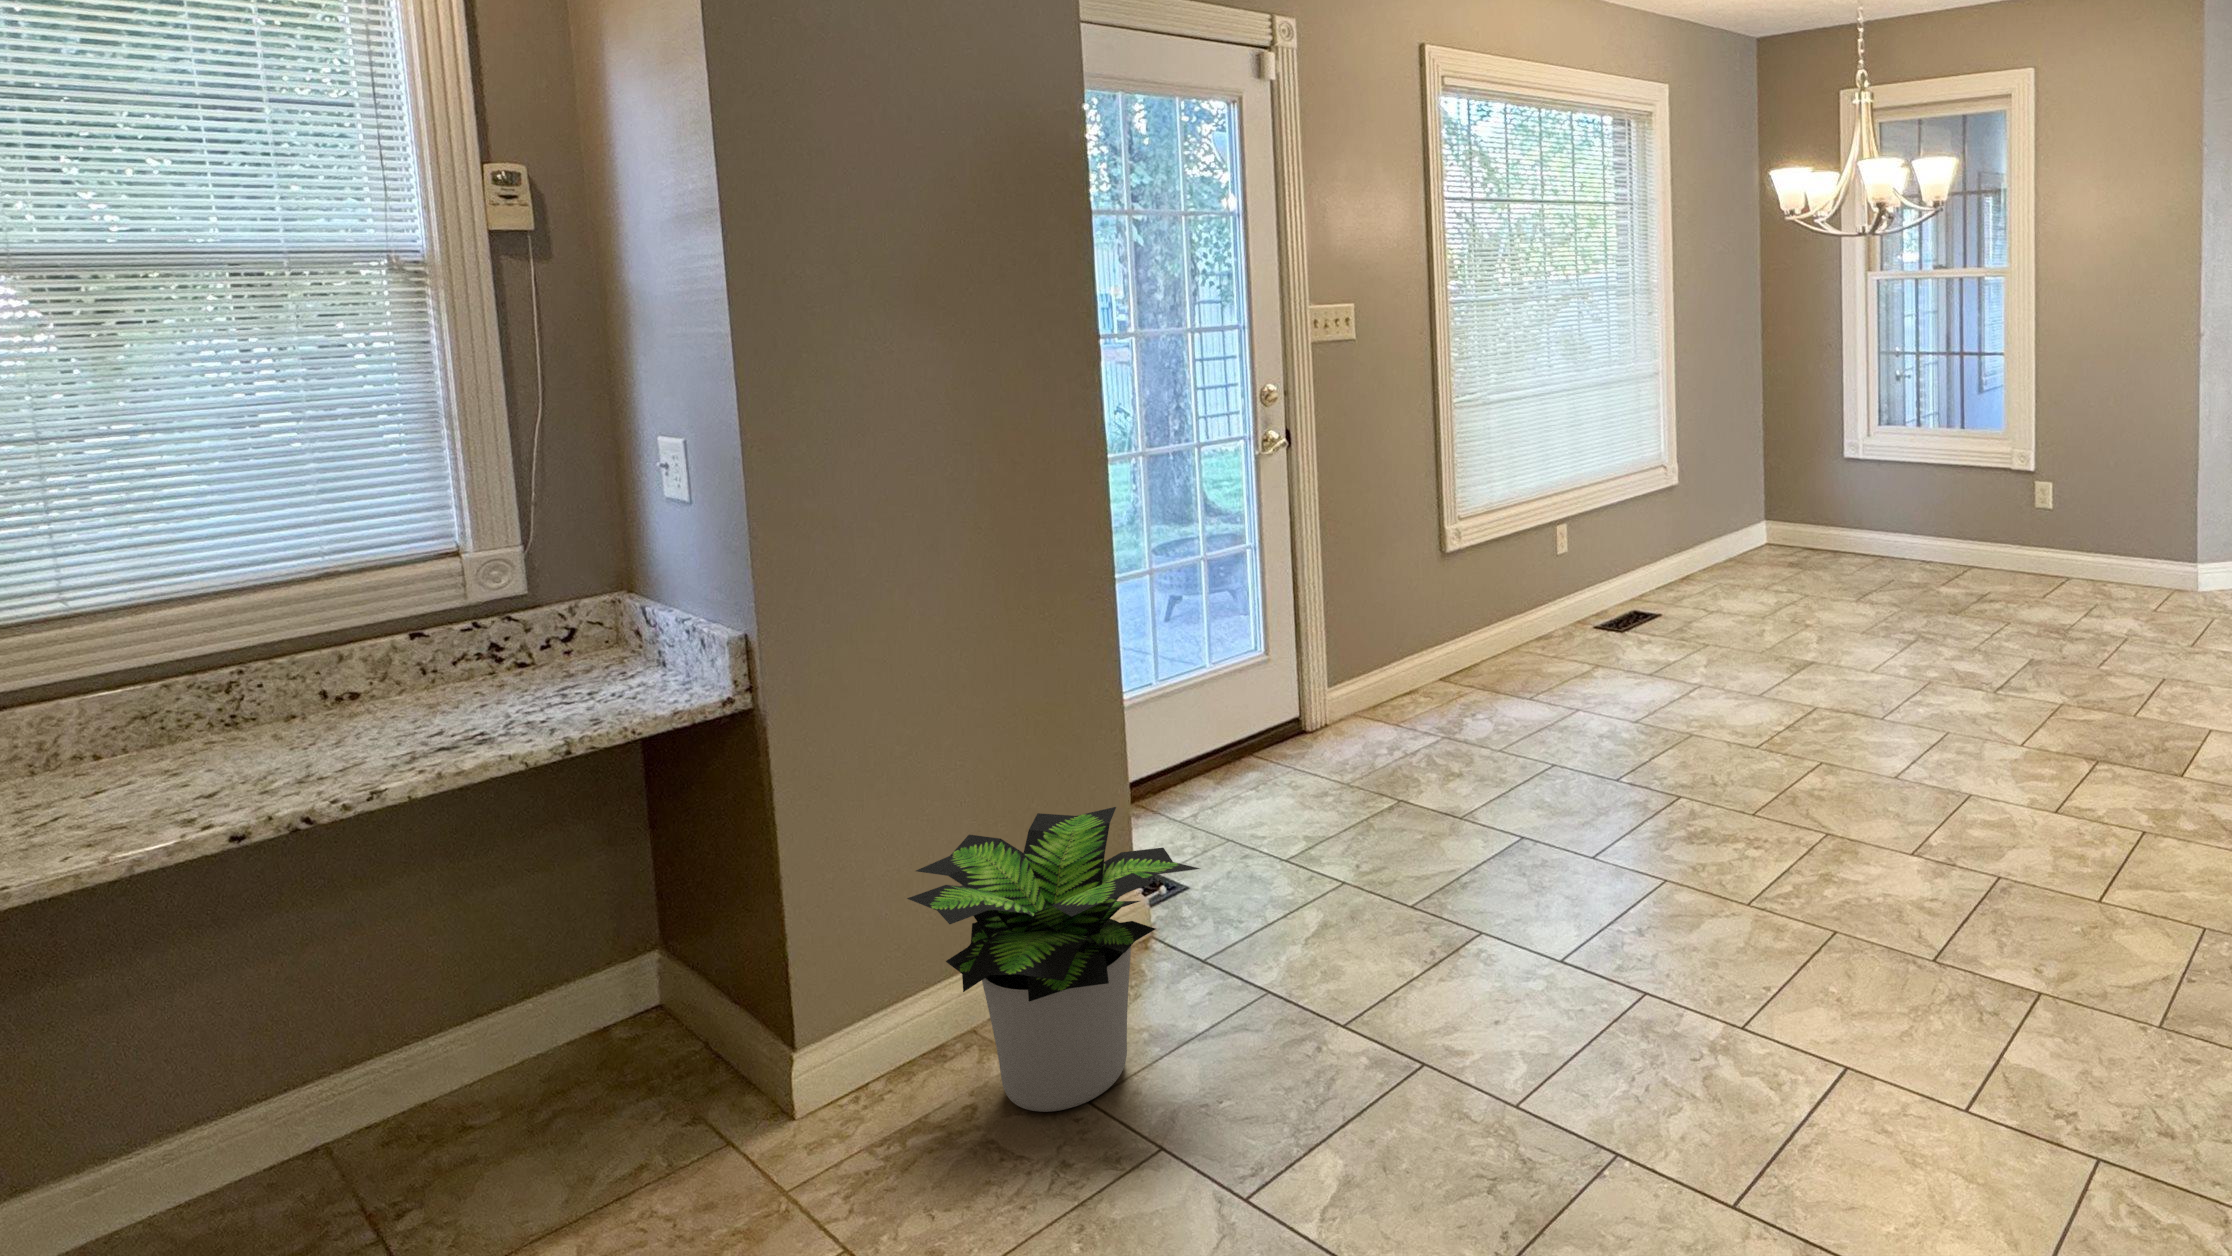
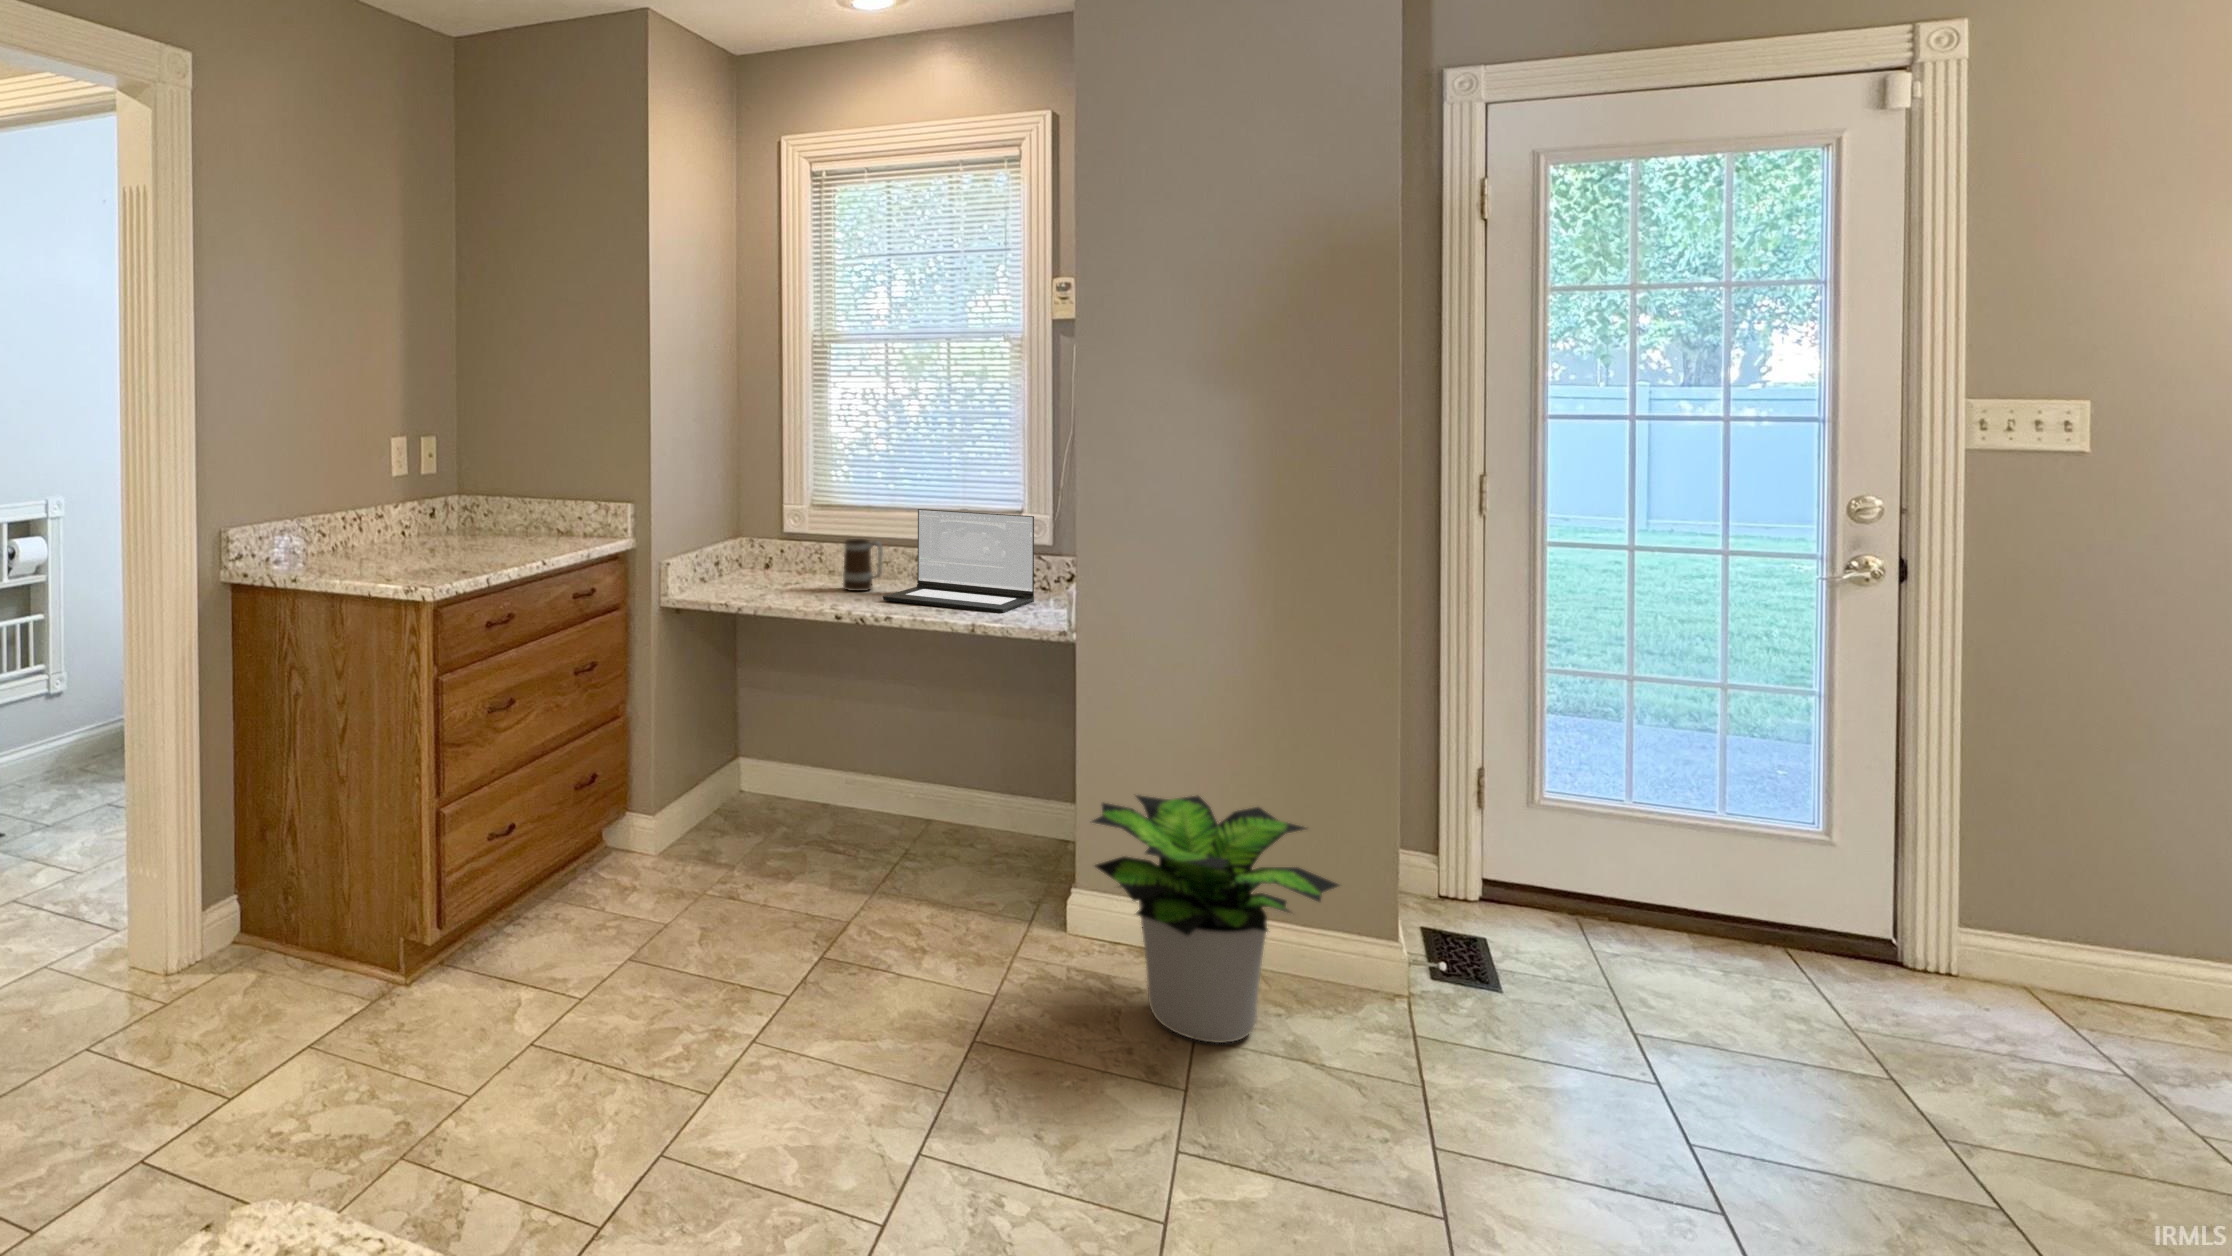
laptop: none [252,552,564,777] -> present [883,509,1034,613]
mug: none [59,674,186,796] -> present [843,539,883,591]

